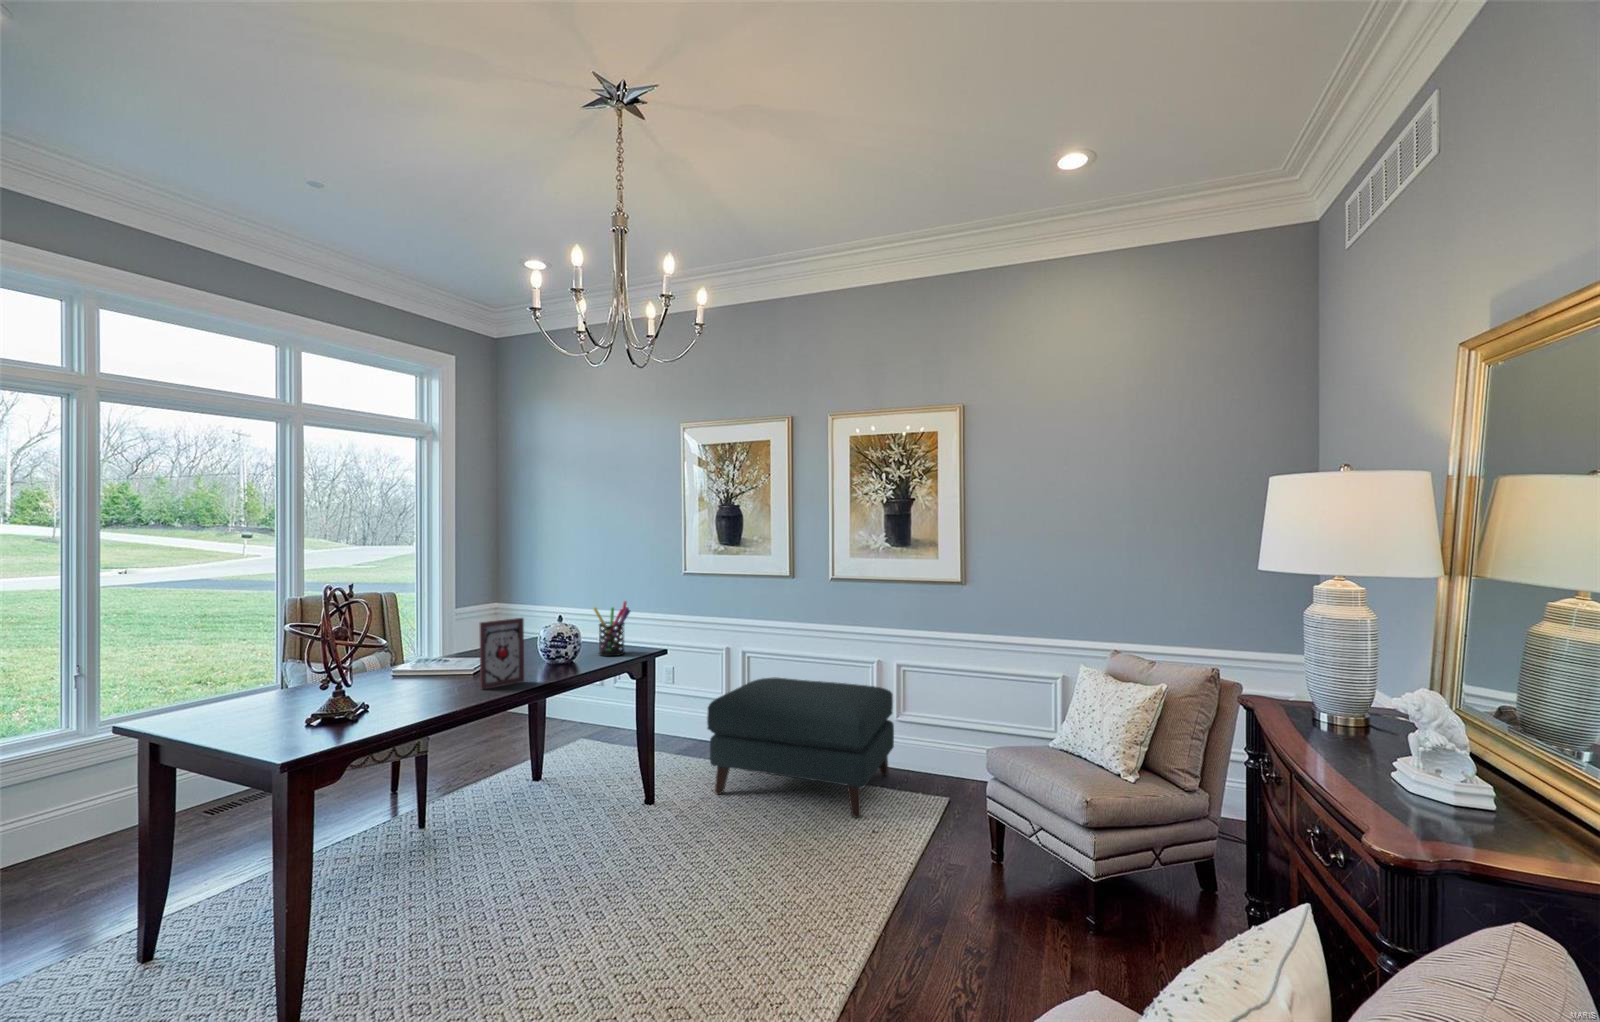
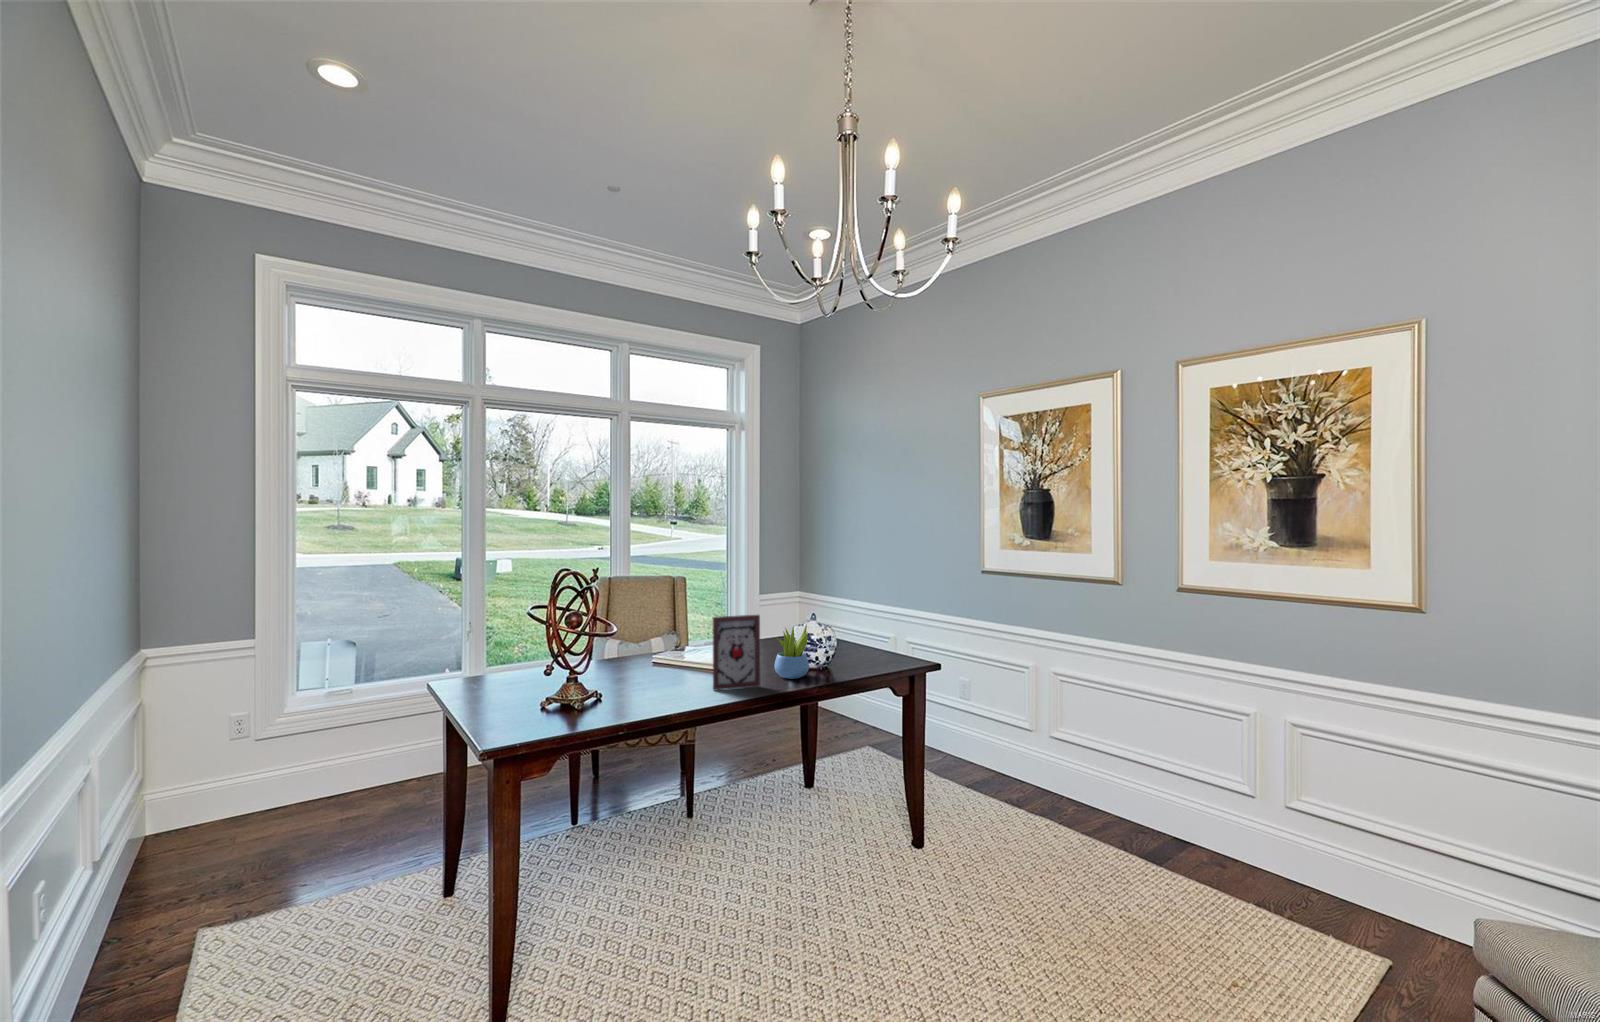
pen holder: present [594,601,630,656] -> none [853,602,894,665]
succulent plant: none [531,623,564,673] -> present [774,624,809,679]
ottoman: present [707,677,894,818] -> none [990,712,1281,950]

